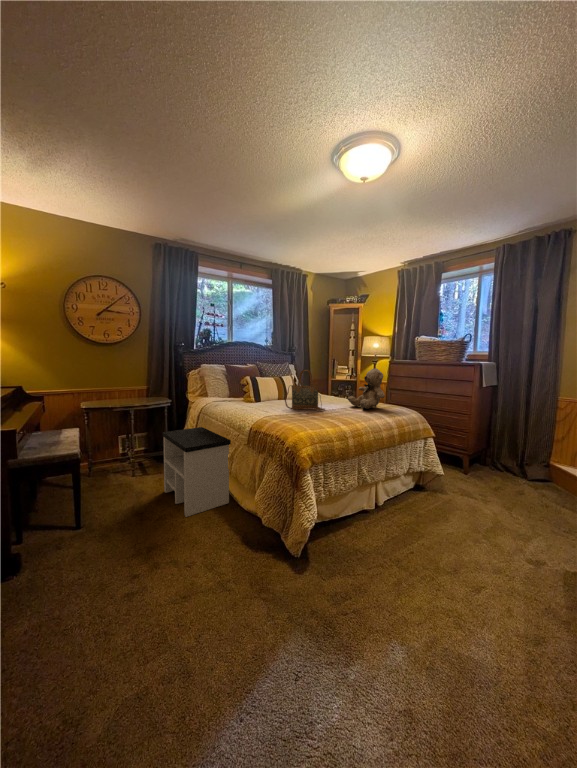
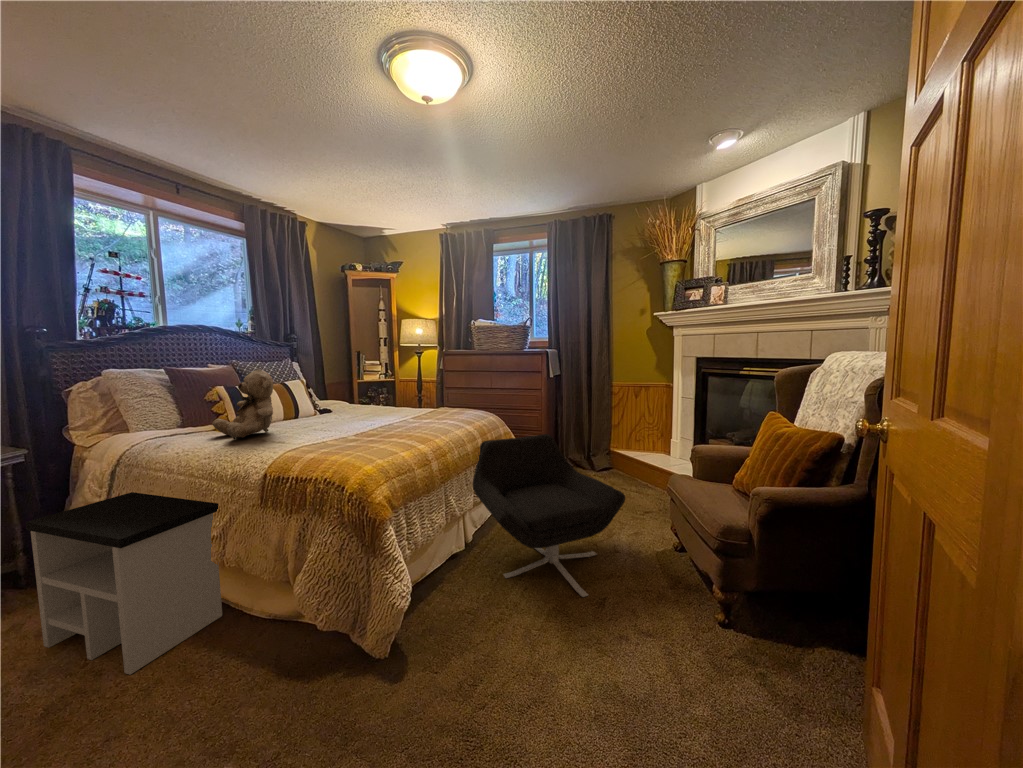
teddy bear: present [348,368,385,409] -> present [212,370,273,439]
handbag: present [285,370,325,411] -> none [310,370,379,433]
lounge chair: none [387,431,535,585] -> present [473,434,625,597]

